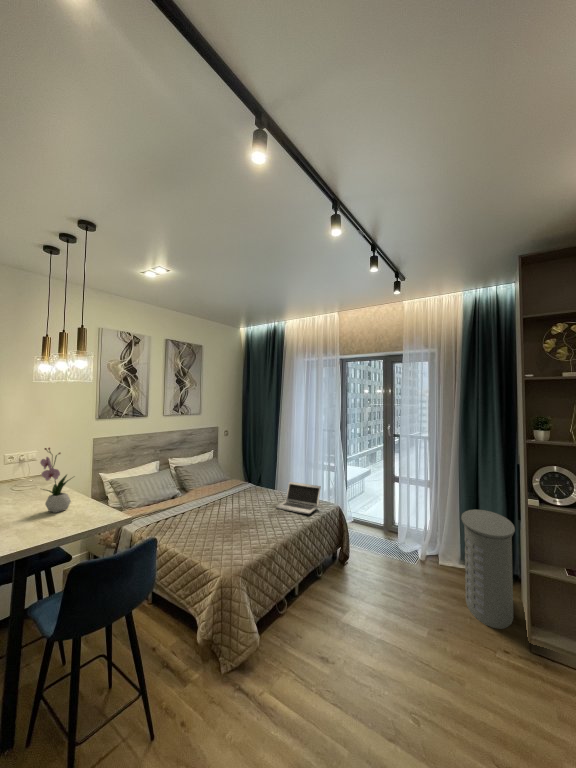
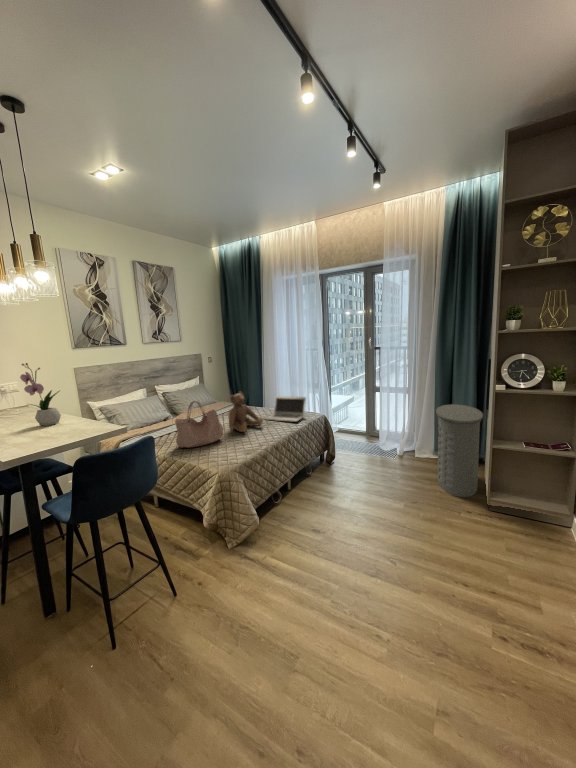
teddy bear: none [238,477,274,523] -> present [229,392,263,432]
handbag: none [181,487,231,538] -> present [175,401,223,448]

